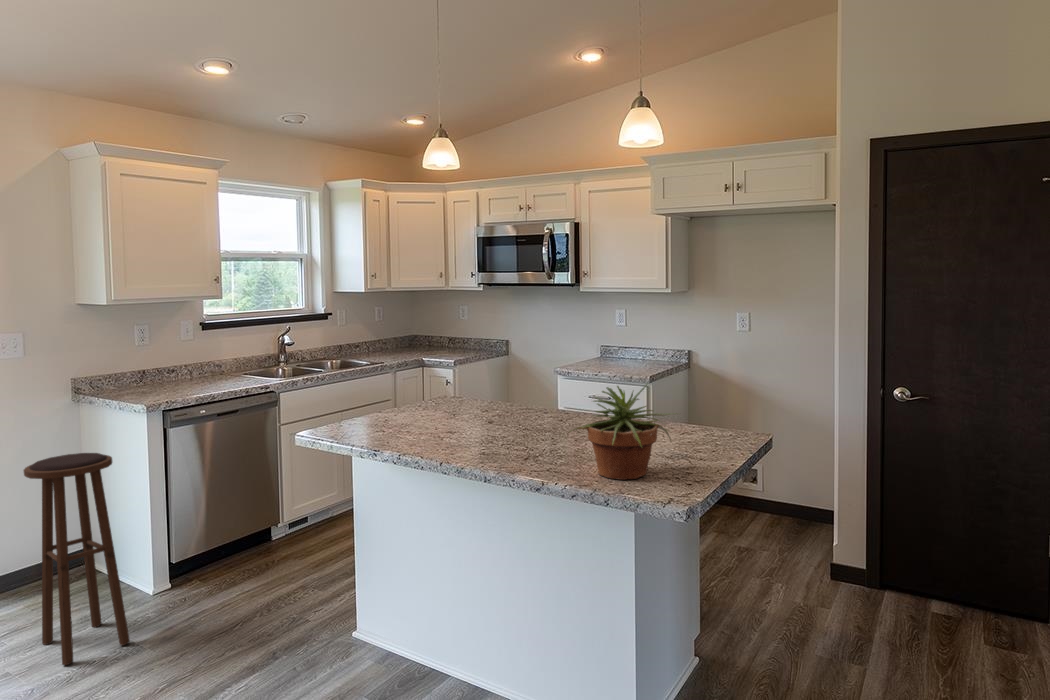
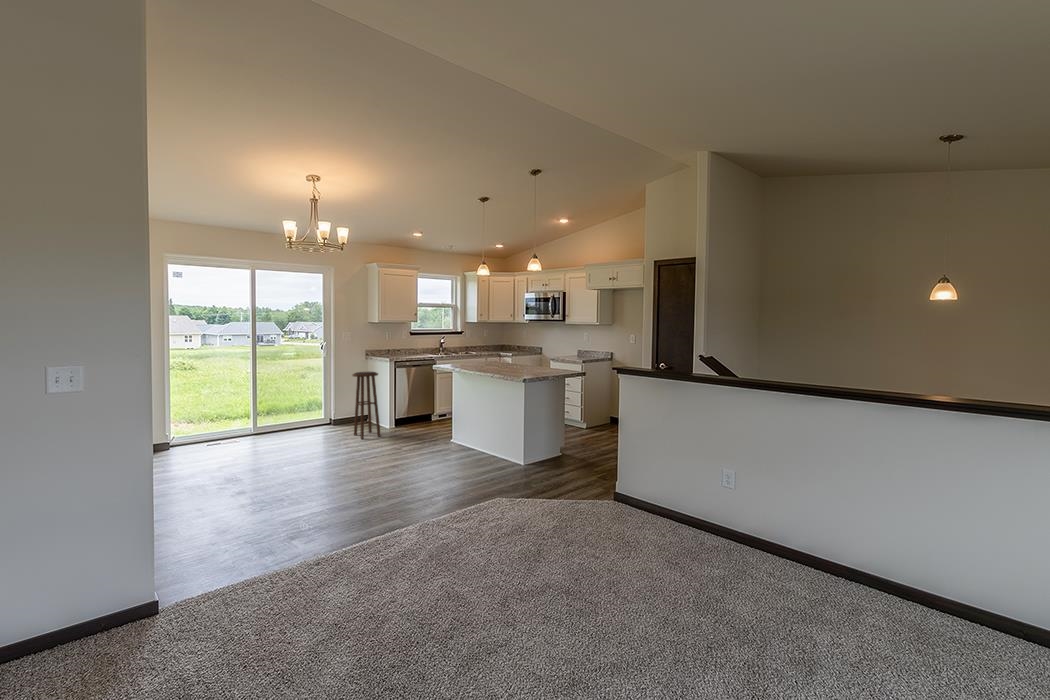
potted plant: present [571,384,678,480] -> none [505,344,538,372]

